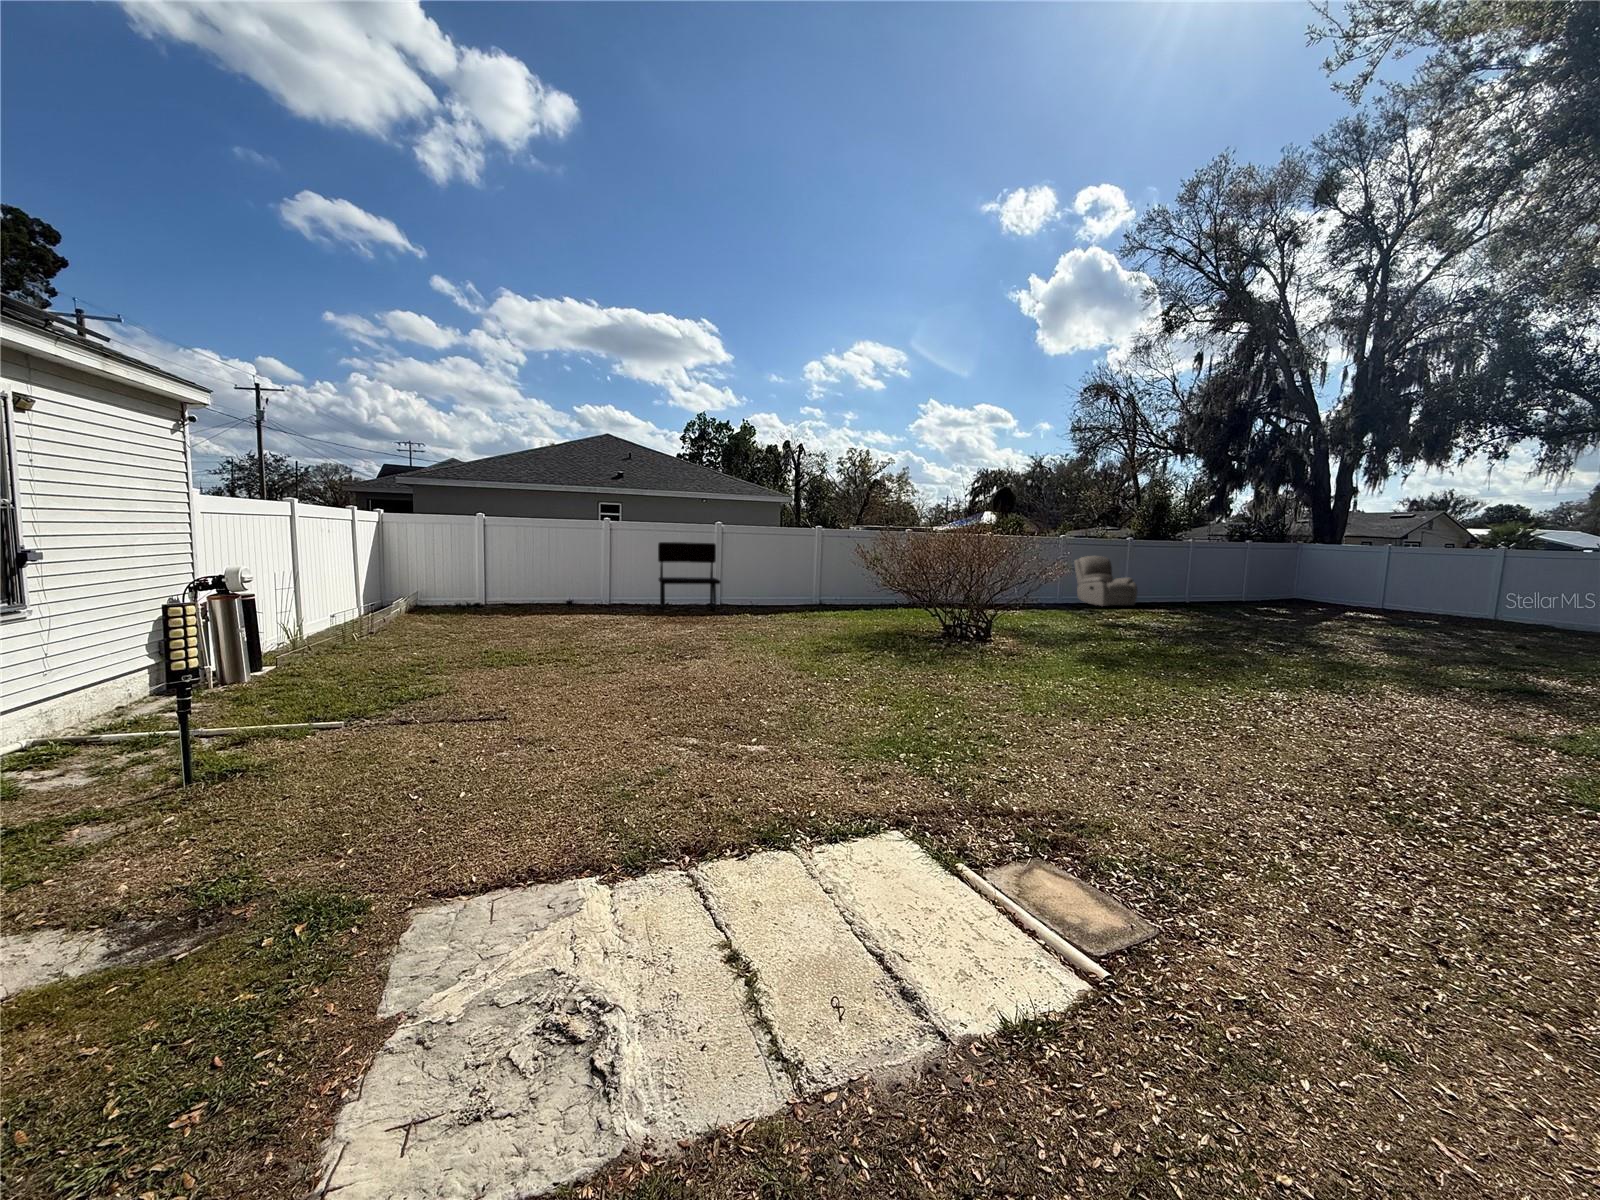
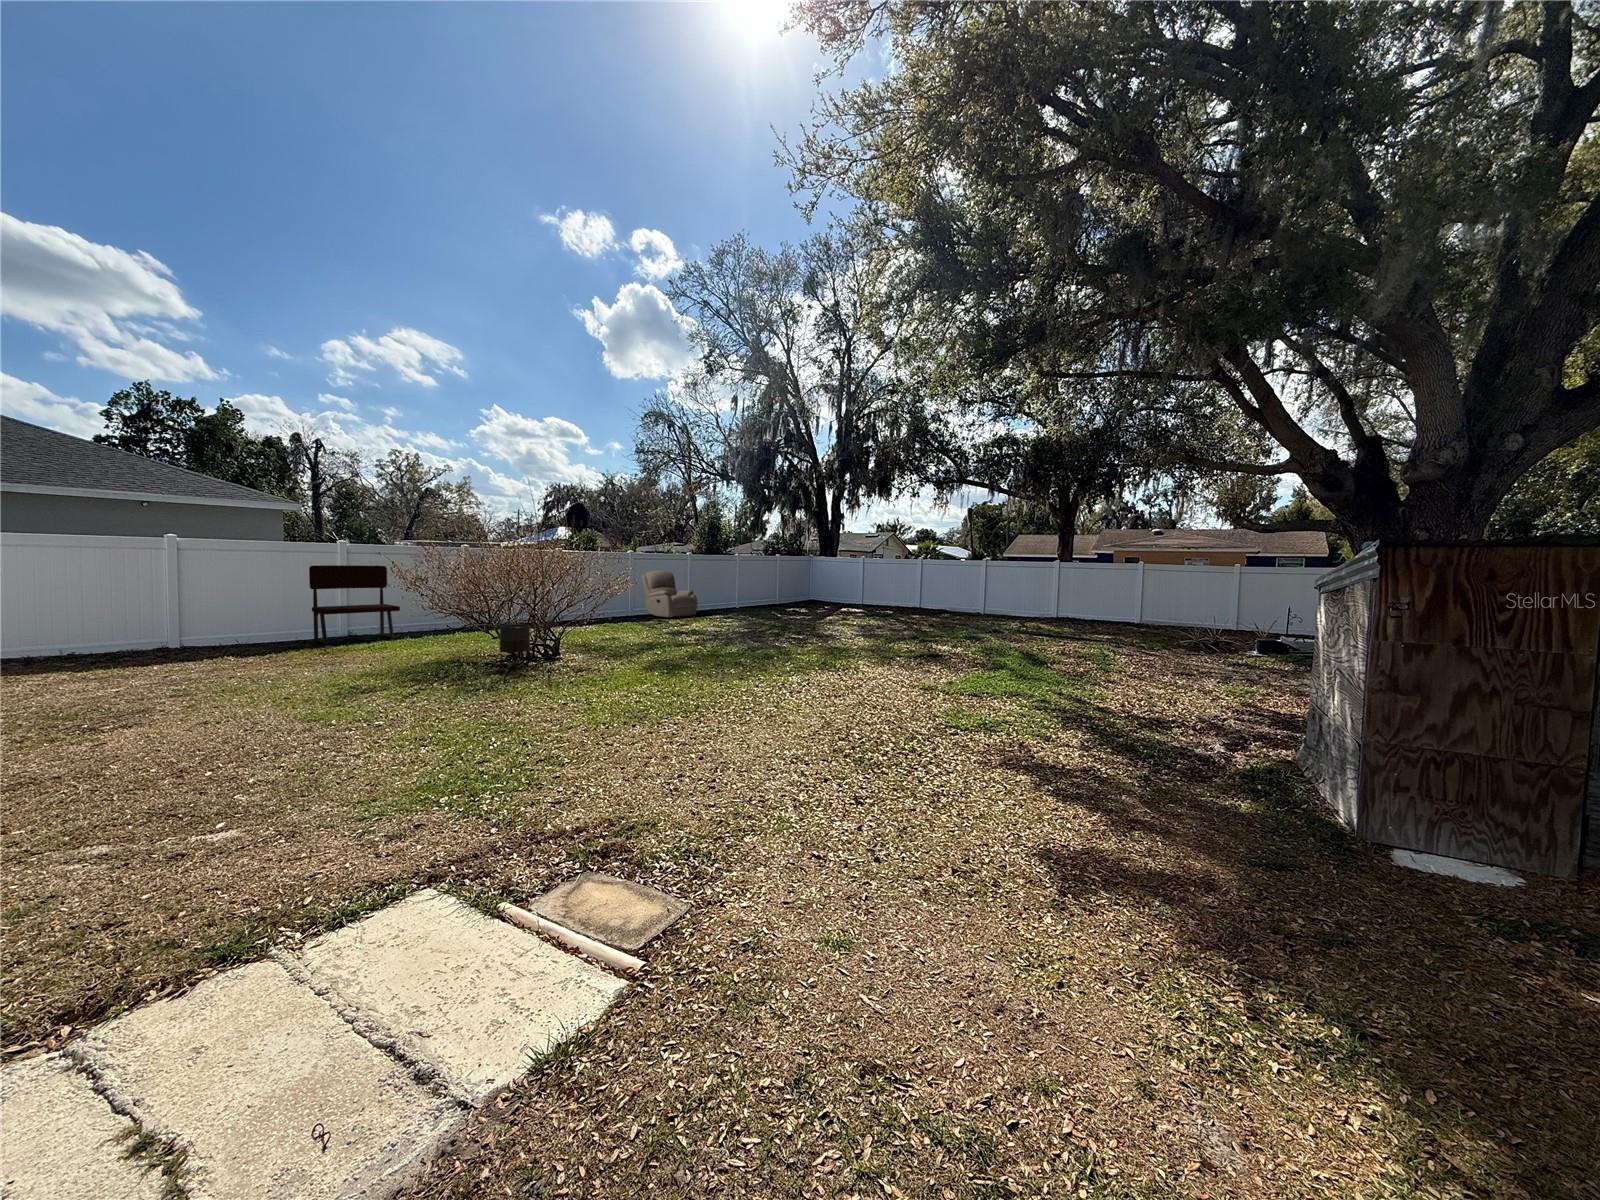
bench: present [658,542,720,609] -> present [309,565,400,644]
planter: none [940,603,967,641] -> present [500,624,530,664]

